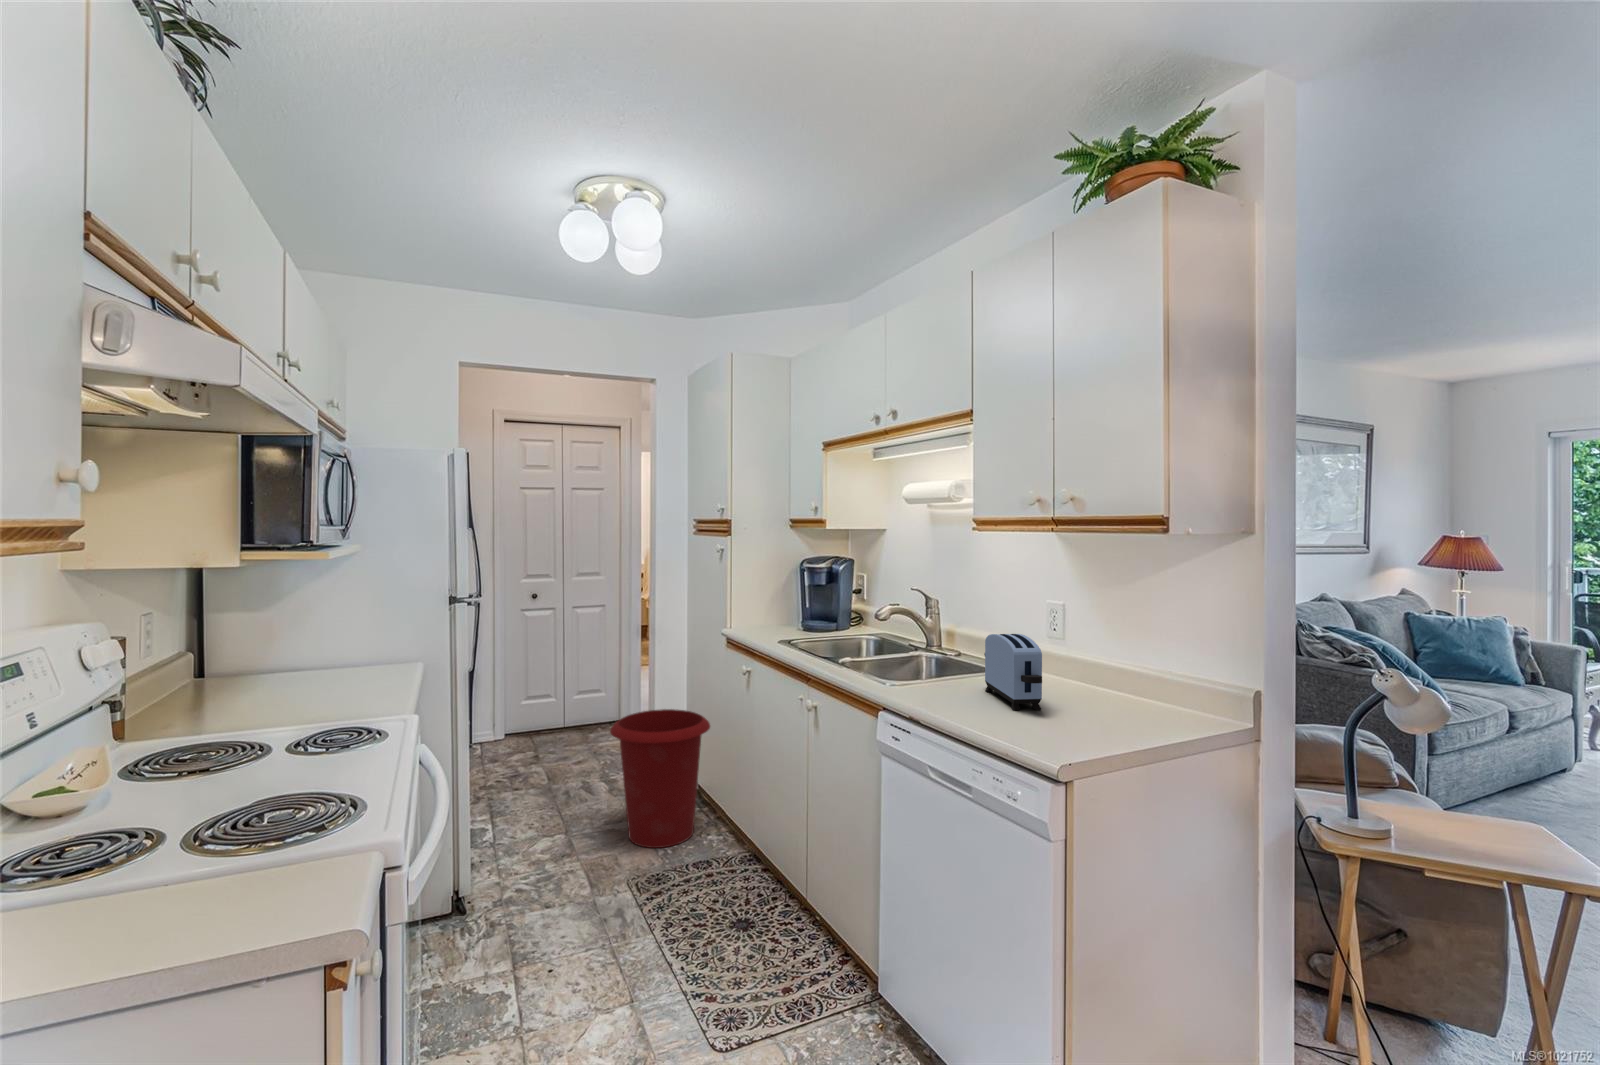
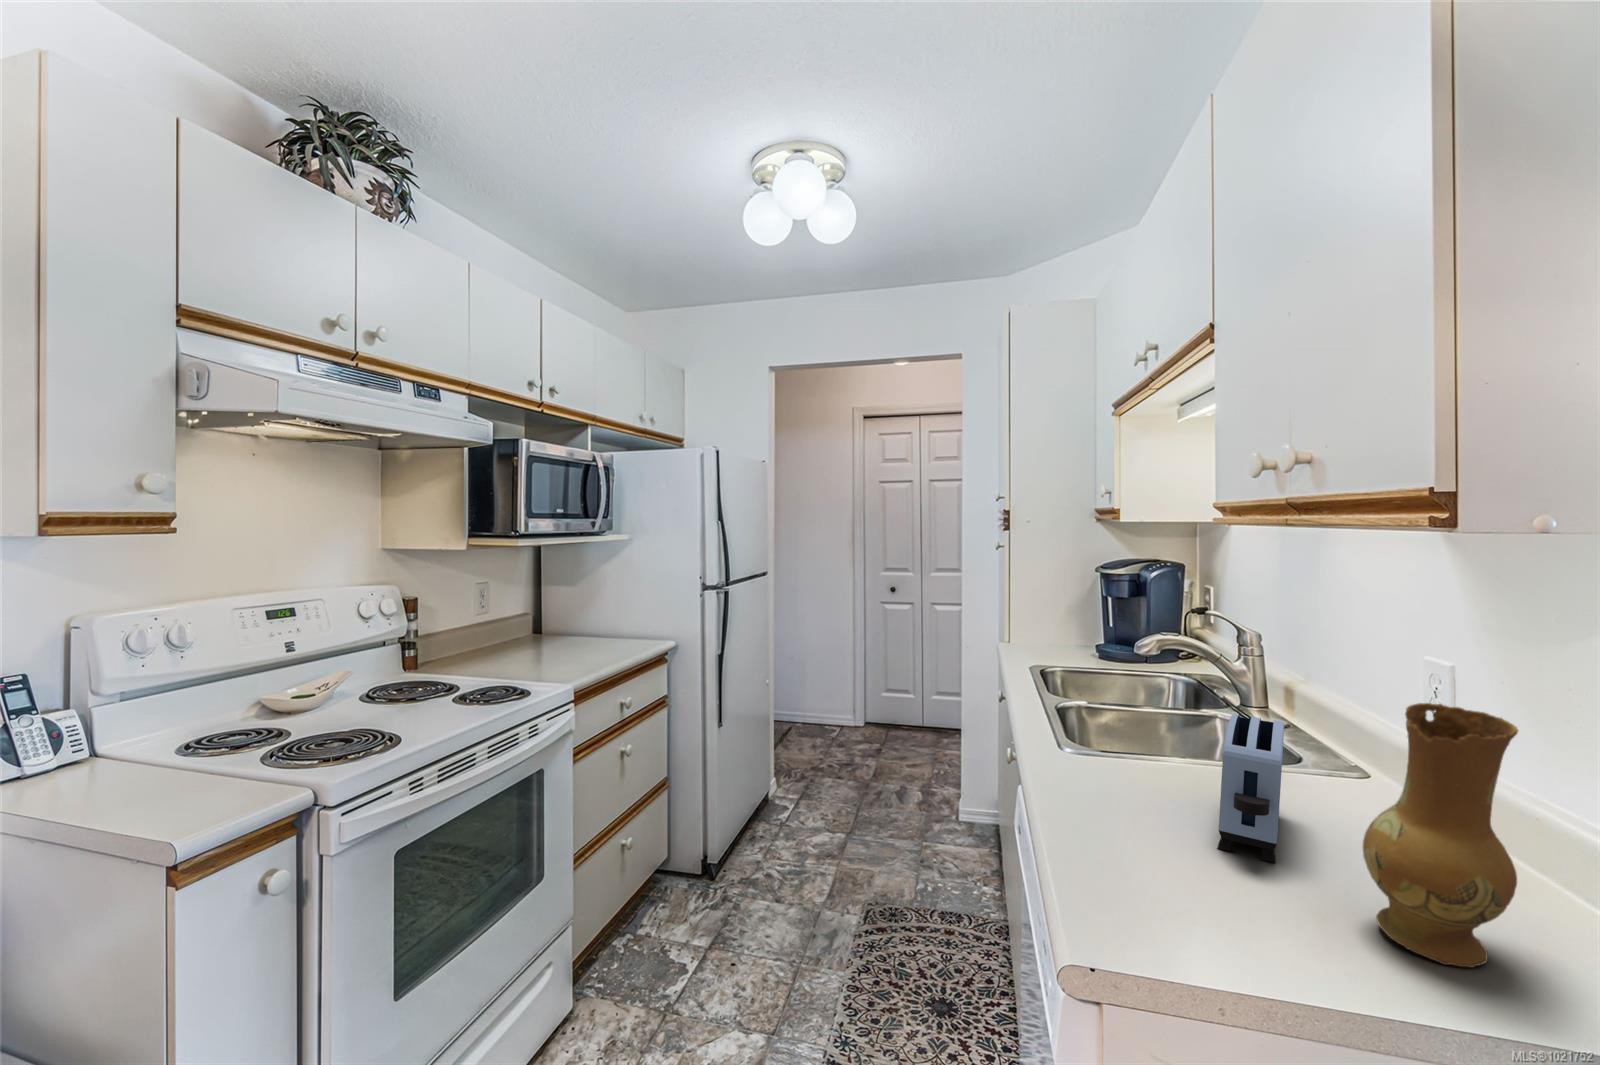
ceramic jug: none [1097,604,1159,728] -> present [1363,703,1518,967]
waste bin: present [610,709,710,848] -> none [884,726,998,885]

